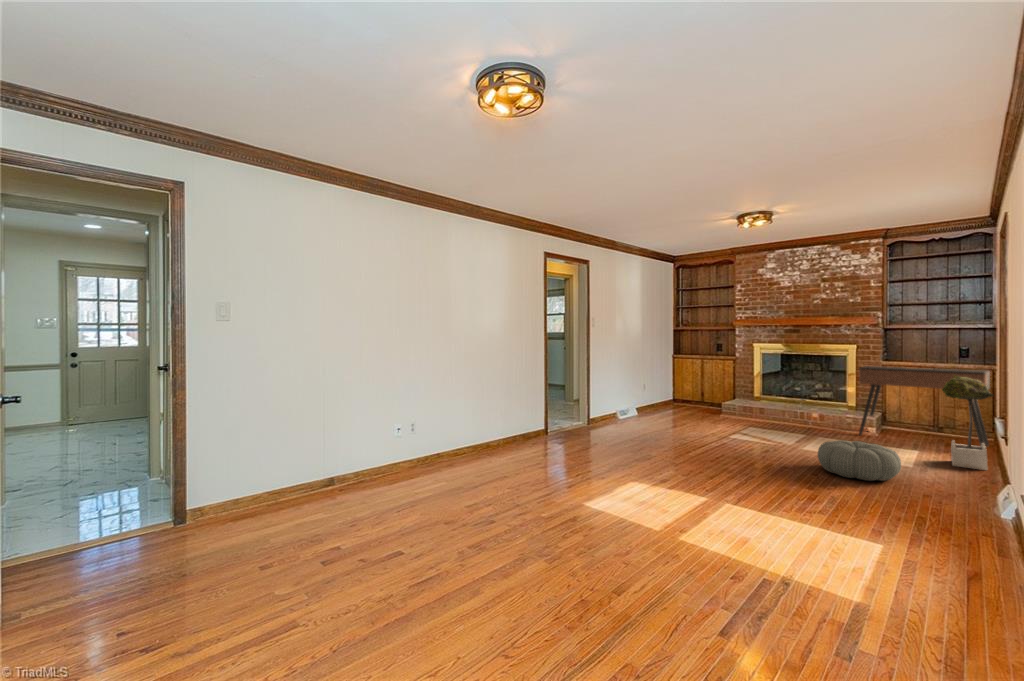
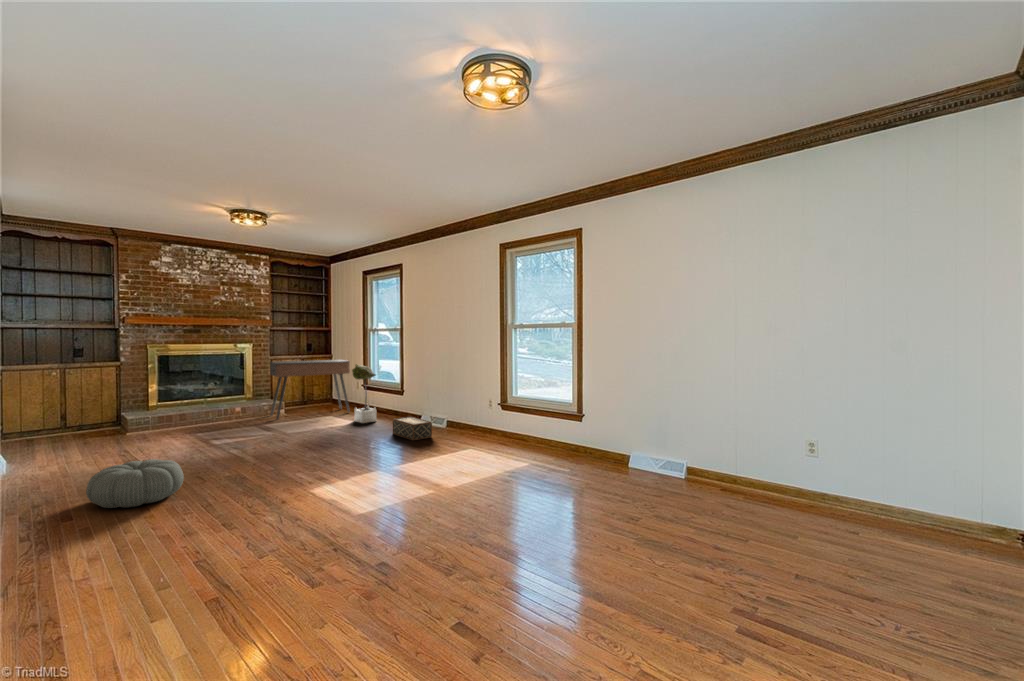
pouf: present [818,440,901,481] -> present [86,459,184,508]
woven basket: none [946,463,1002,513] -> present [393,417,432,440]

